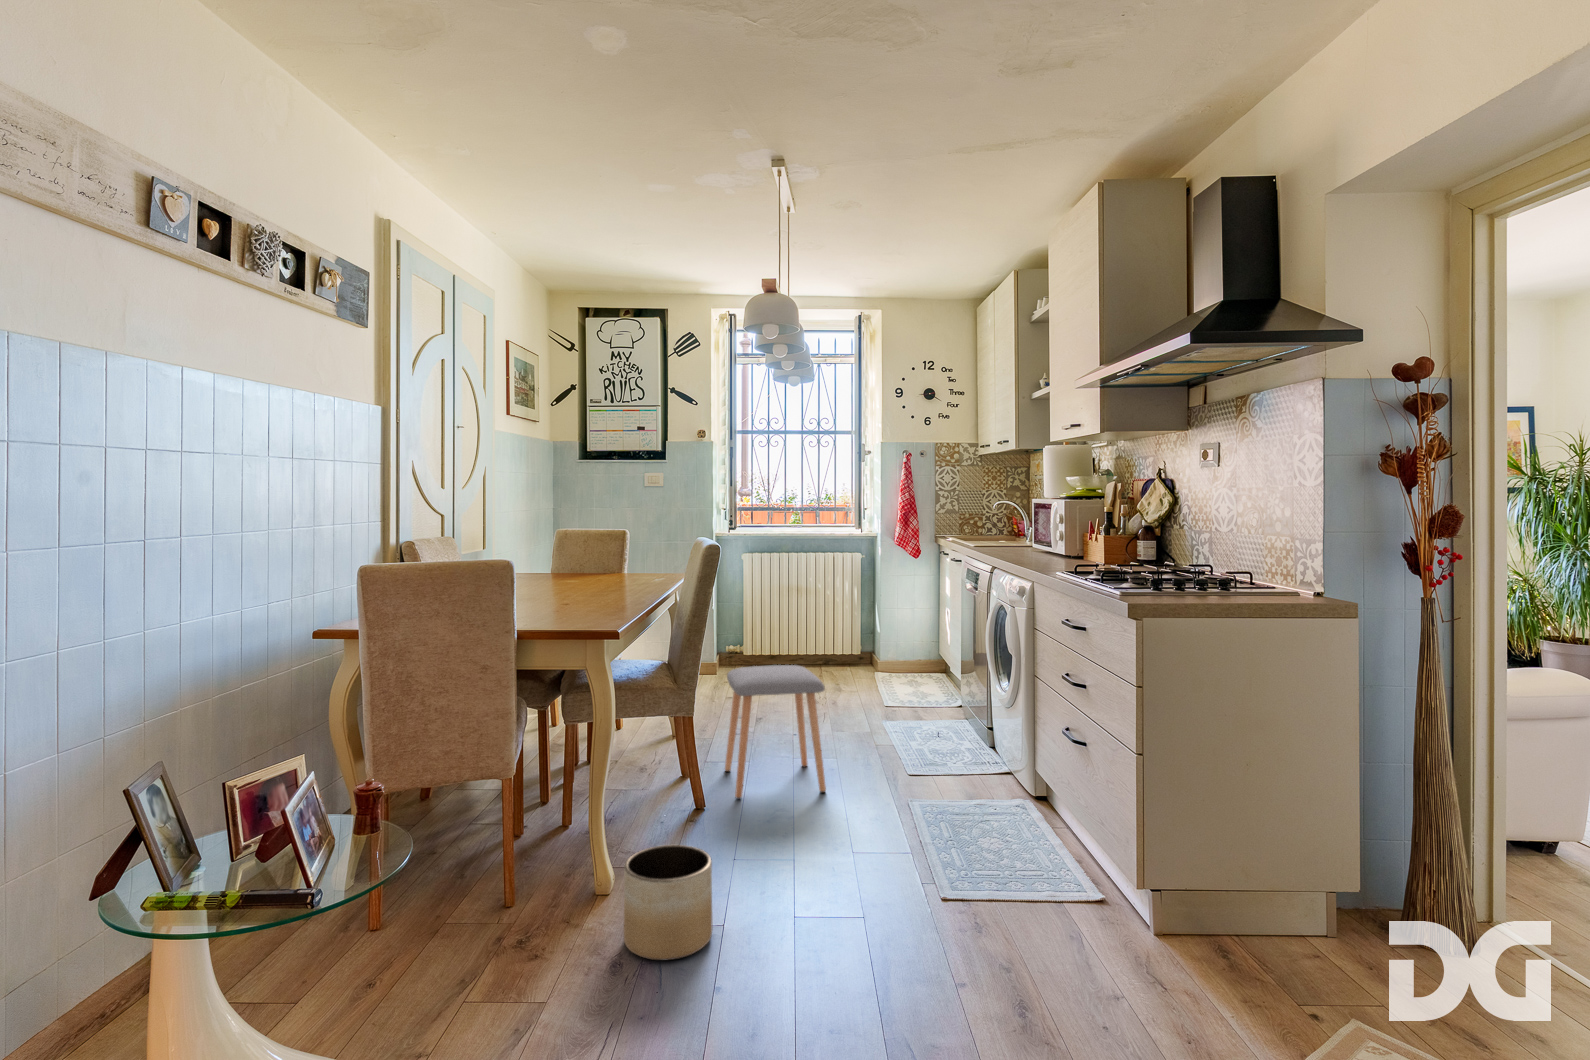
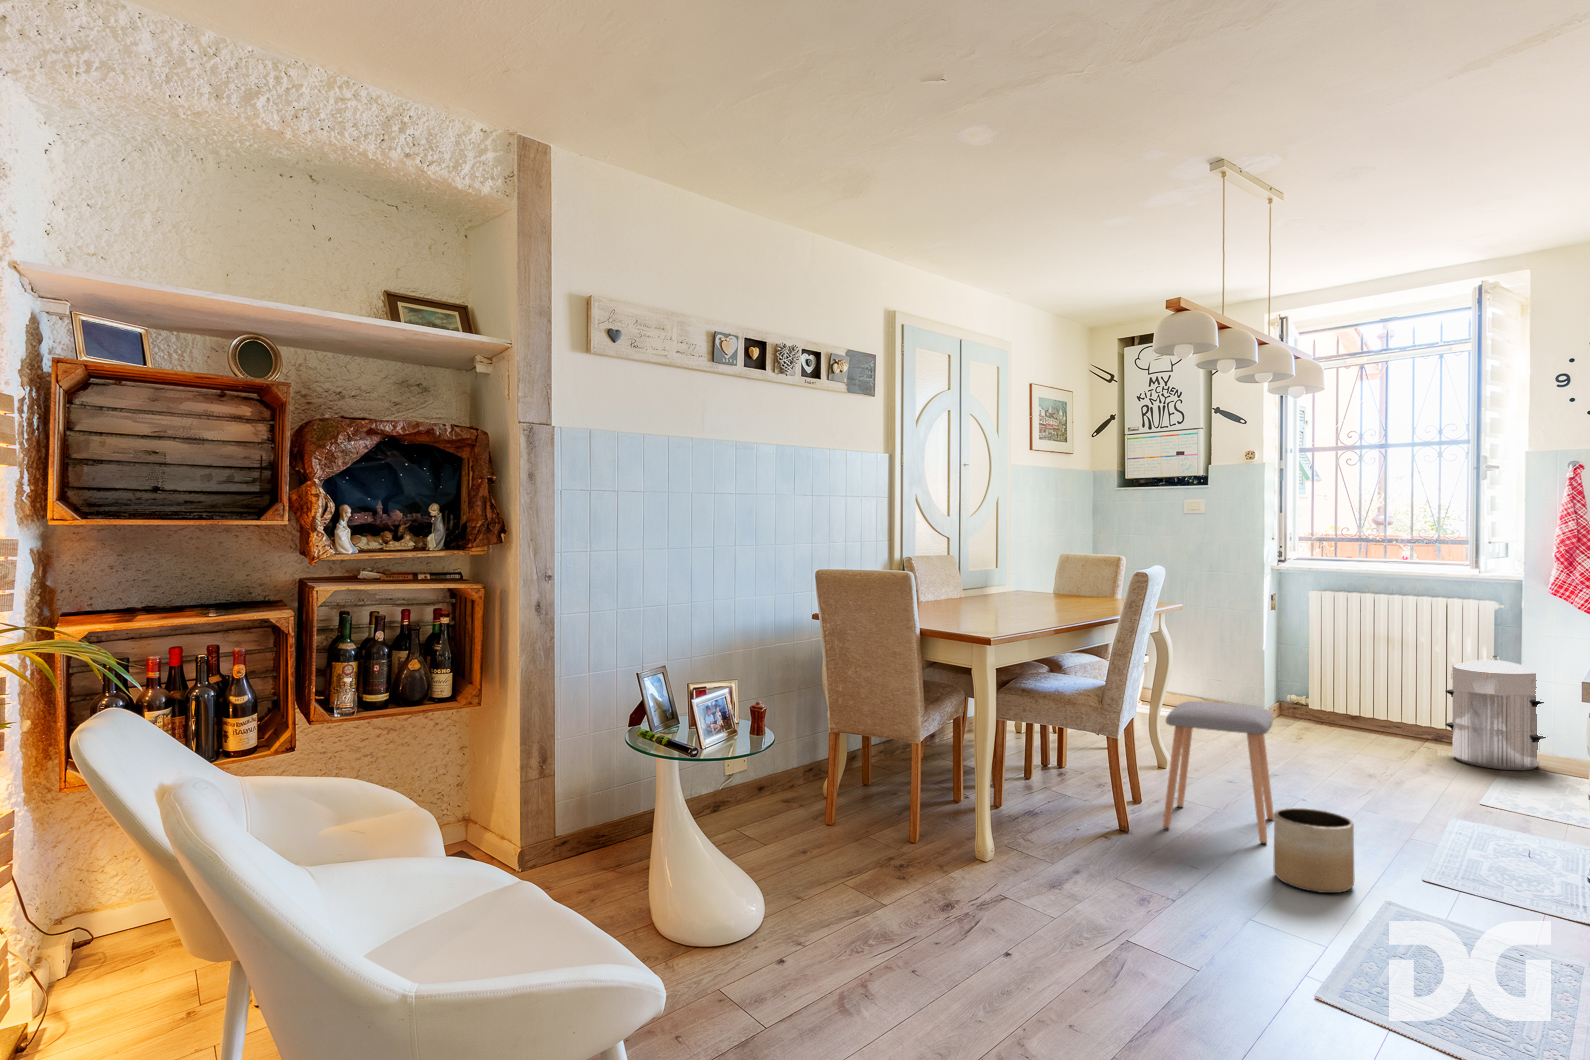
waste bin: none [856,598,919,686] -> present [1445,655,1546,770]
planter: present [624,845,712,960] -> present [1273,808,1355,893]

